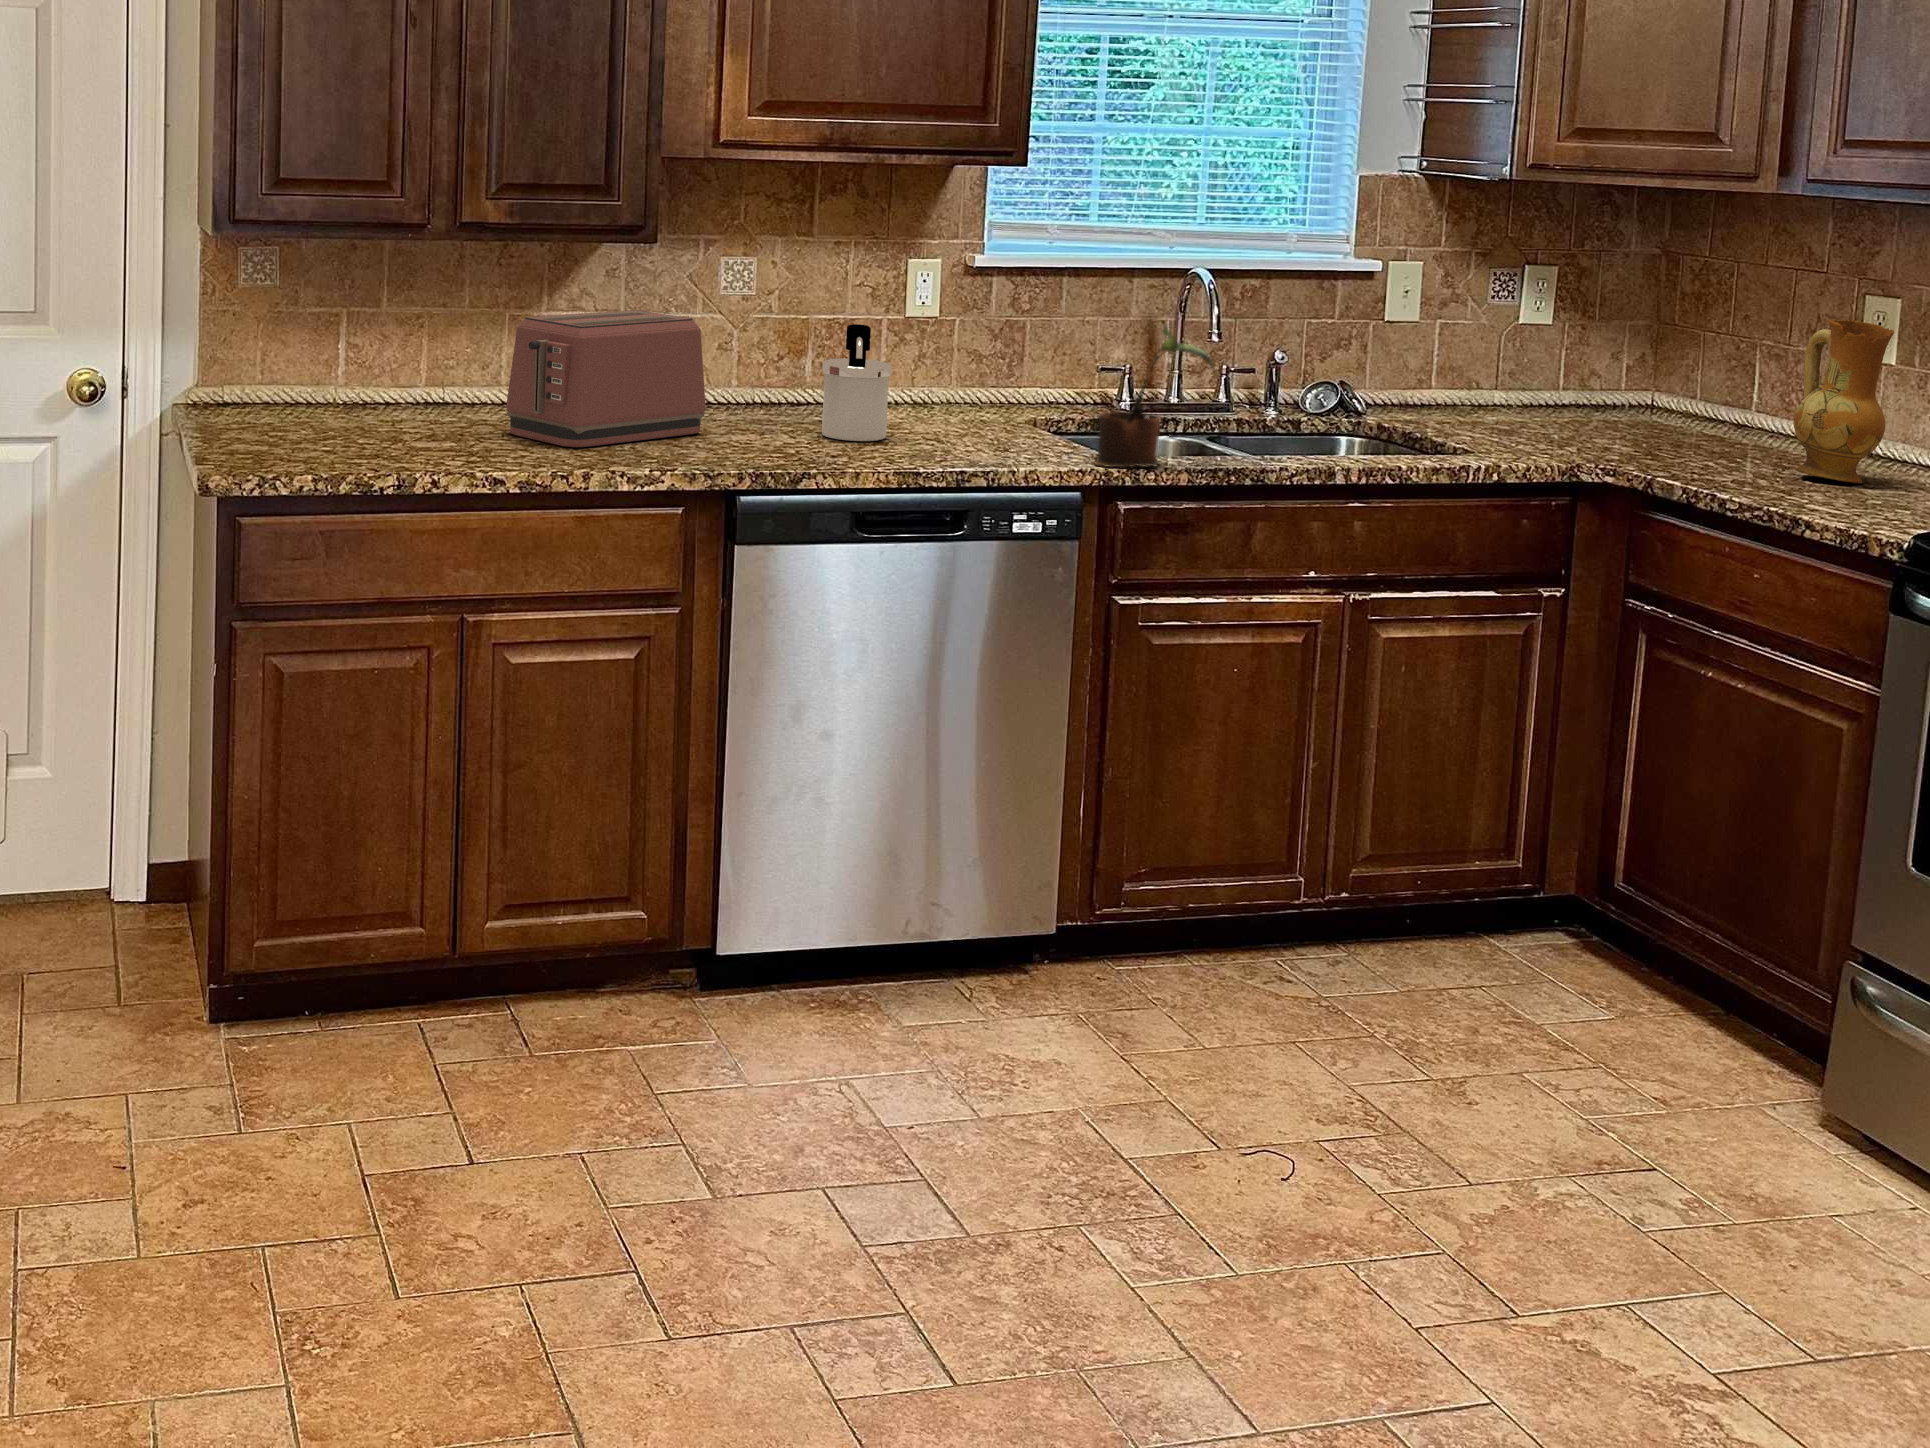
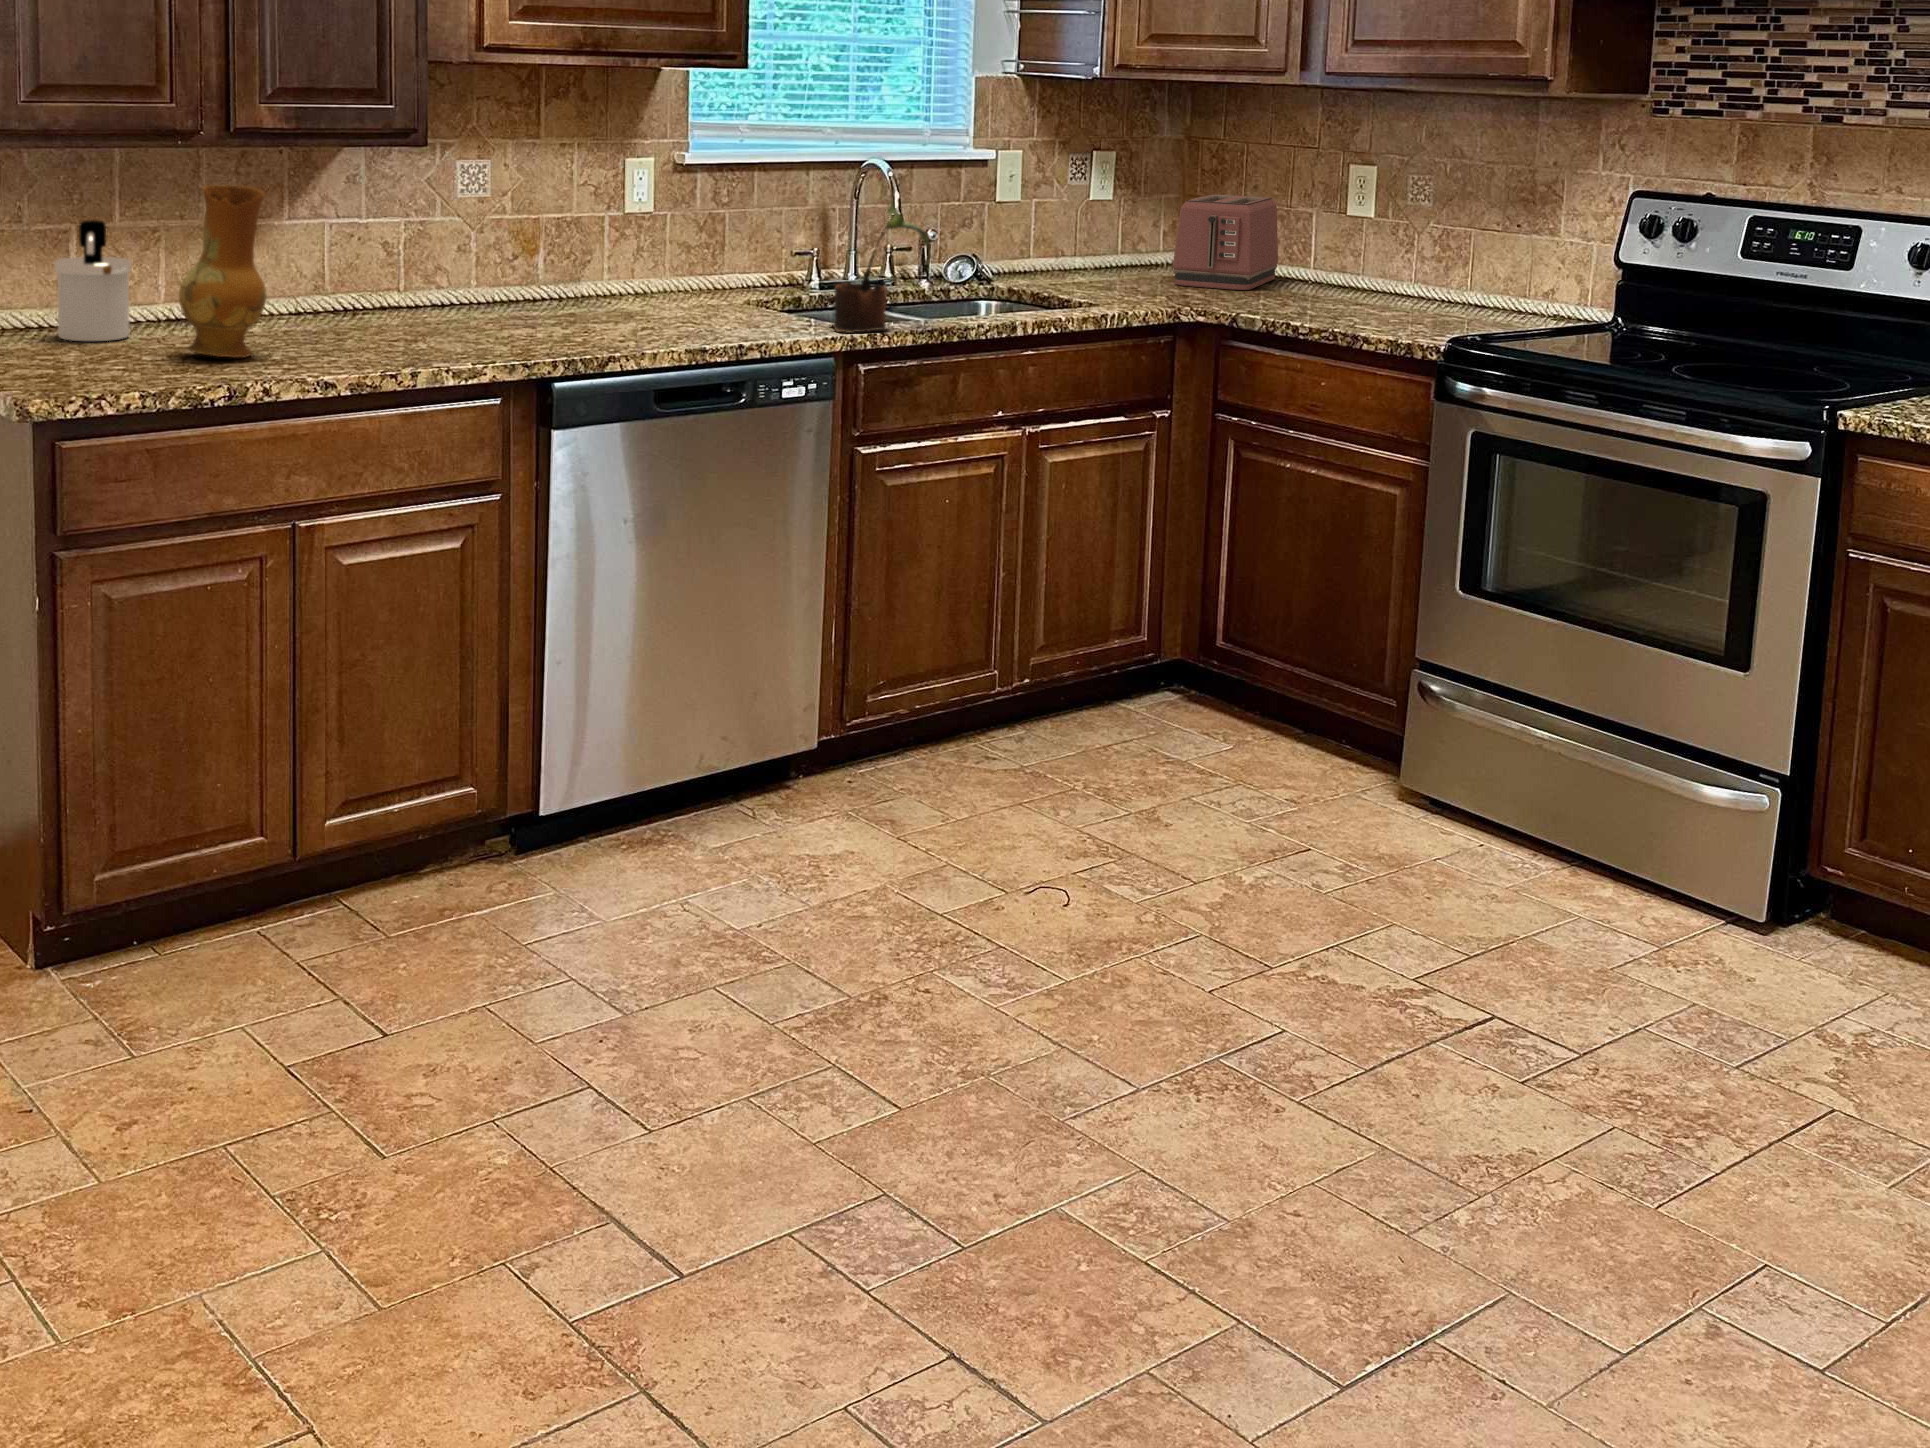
toaster: present [506,310,706,447] -> present [1173,194,1278,290]
ceramic jug: present [1794,319,1894,484] -> present [179,185,267,358]
soap dispenser: present [822,324,892,441] -> present [55,220,131,341]

